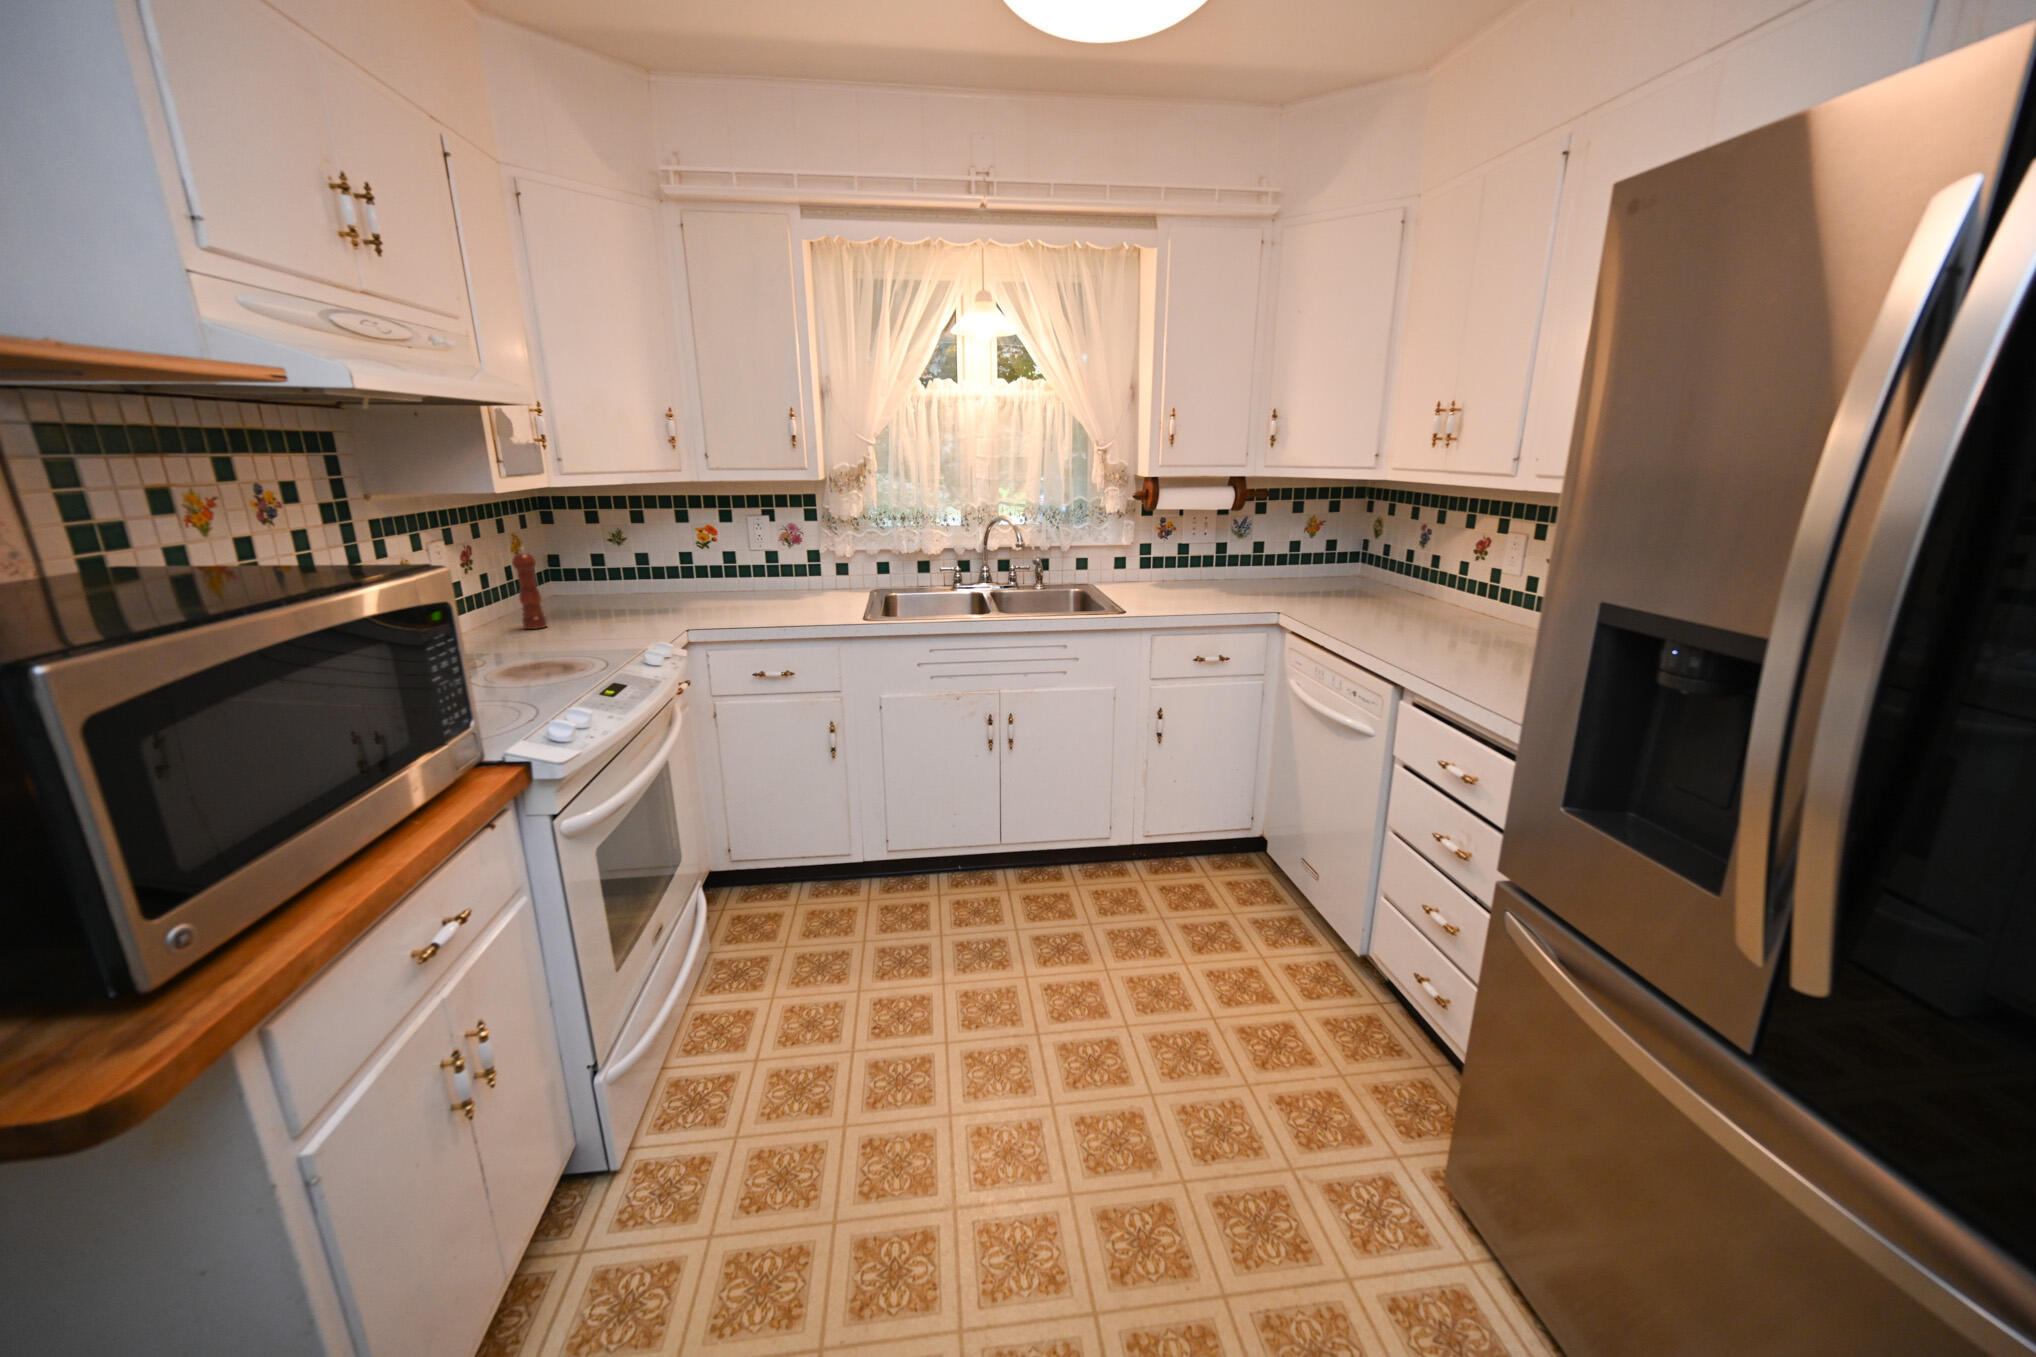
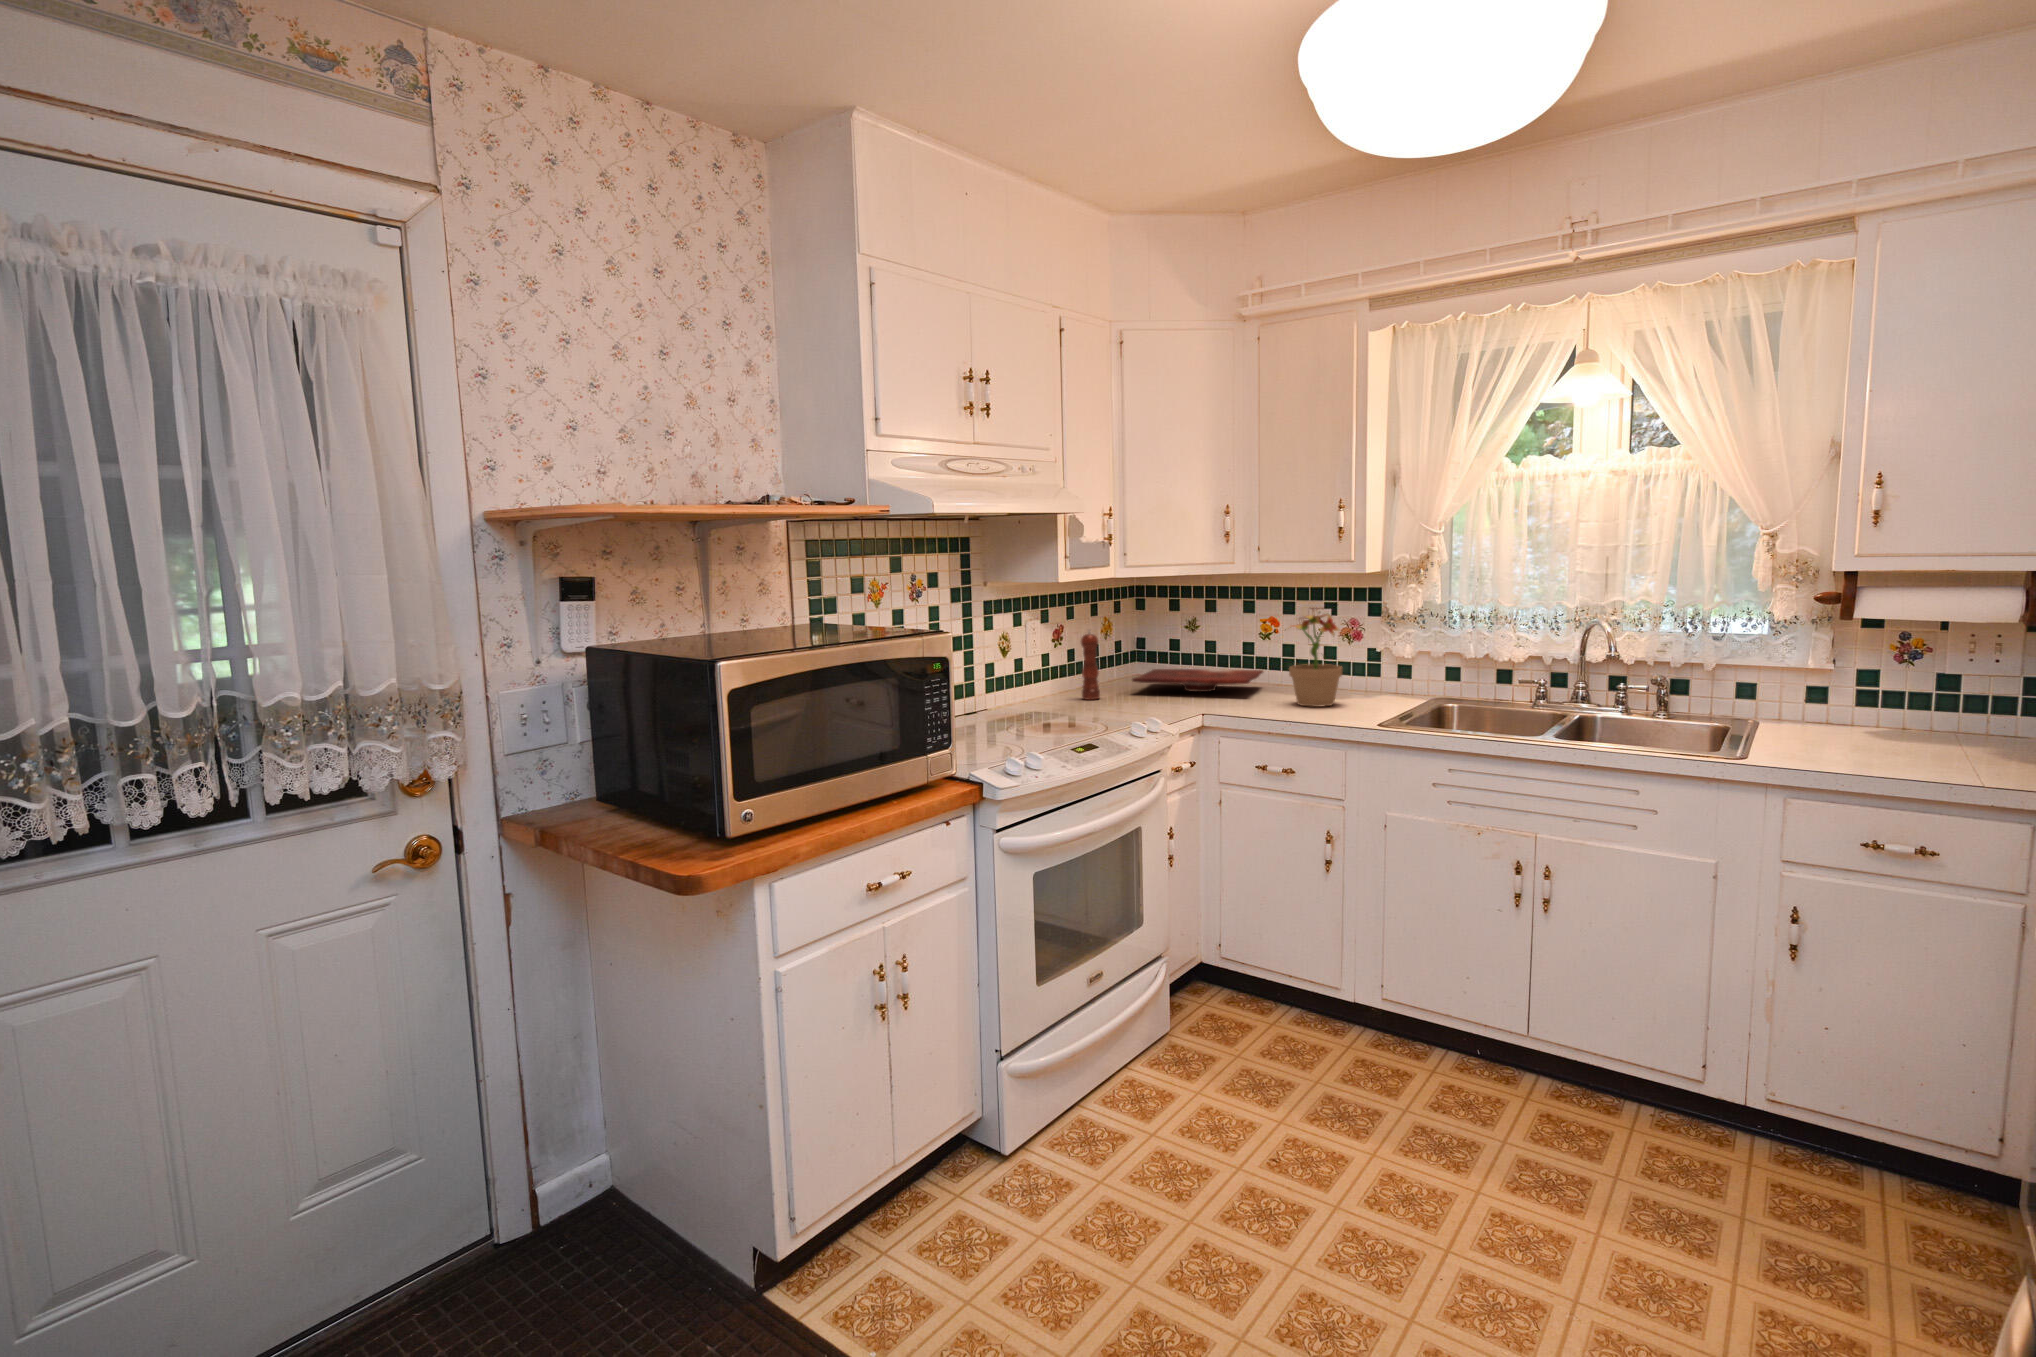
potted plant: none [751,514,807,610] -> present [1289,610,1342,707]
cutting board: none [577,578,713,606] -> present [1132,669,1263,692]

